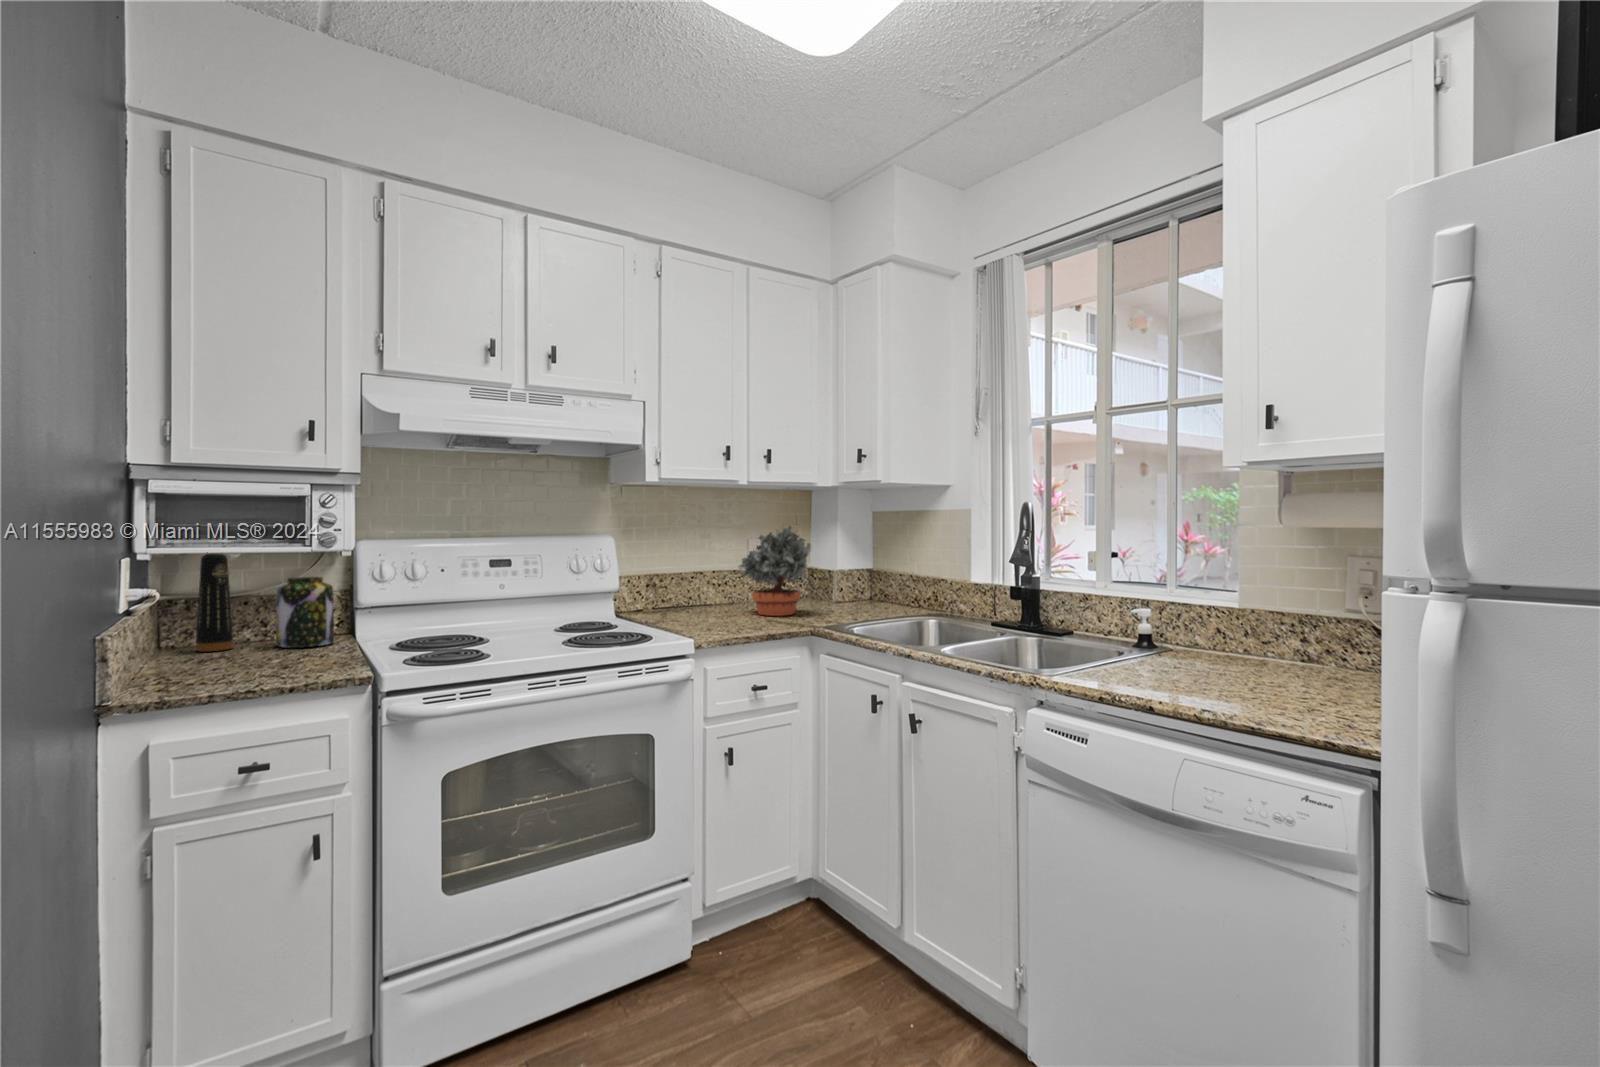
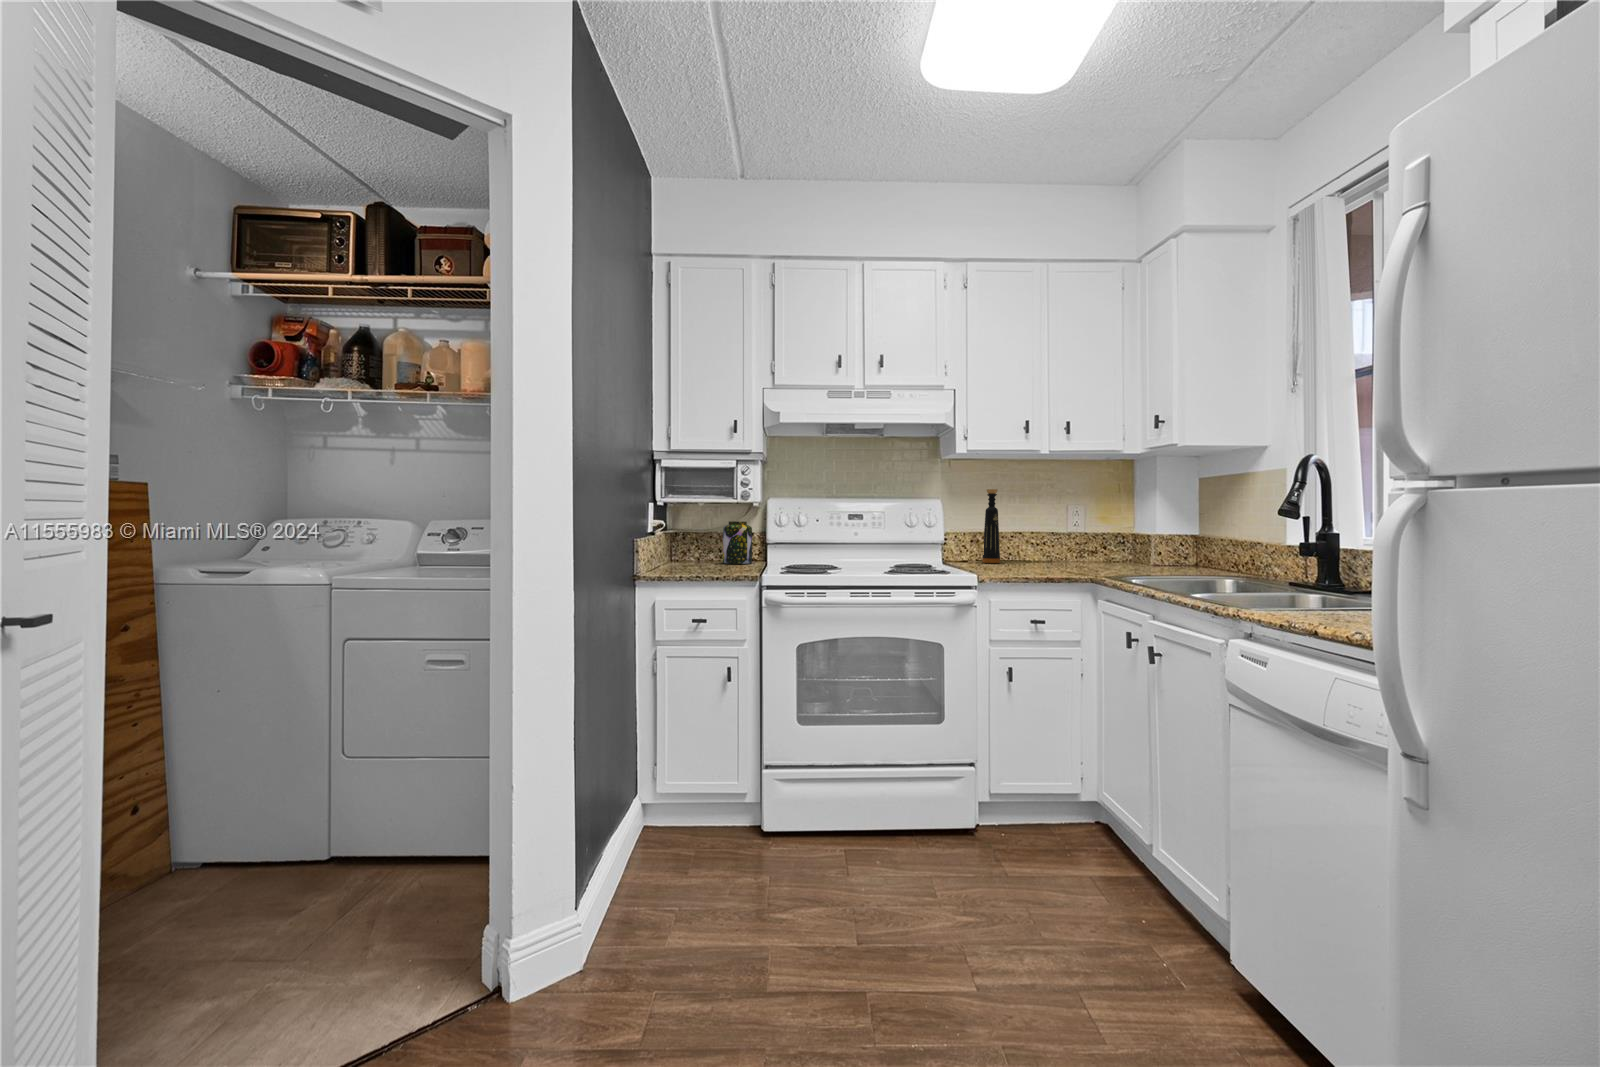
potted plant: present [738,525,811,616] -> none [1045,488,1113,569]
bottle: present [196,552,233,652] -> present [982,489,1000,563]

